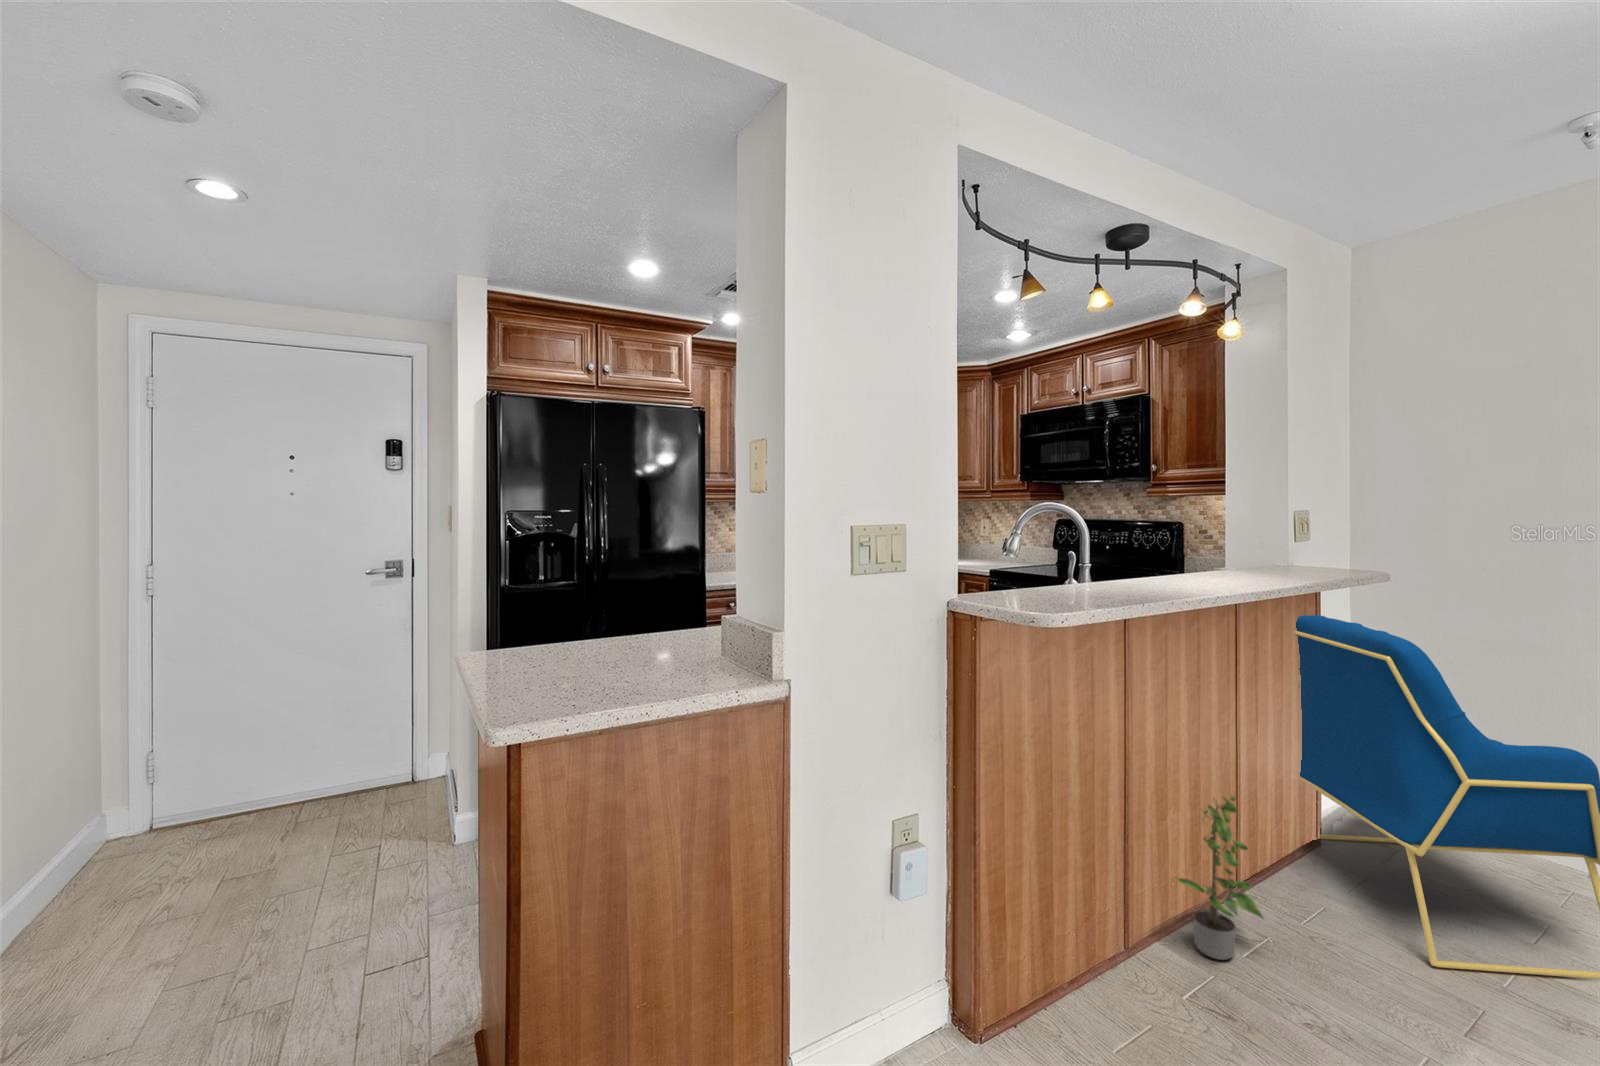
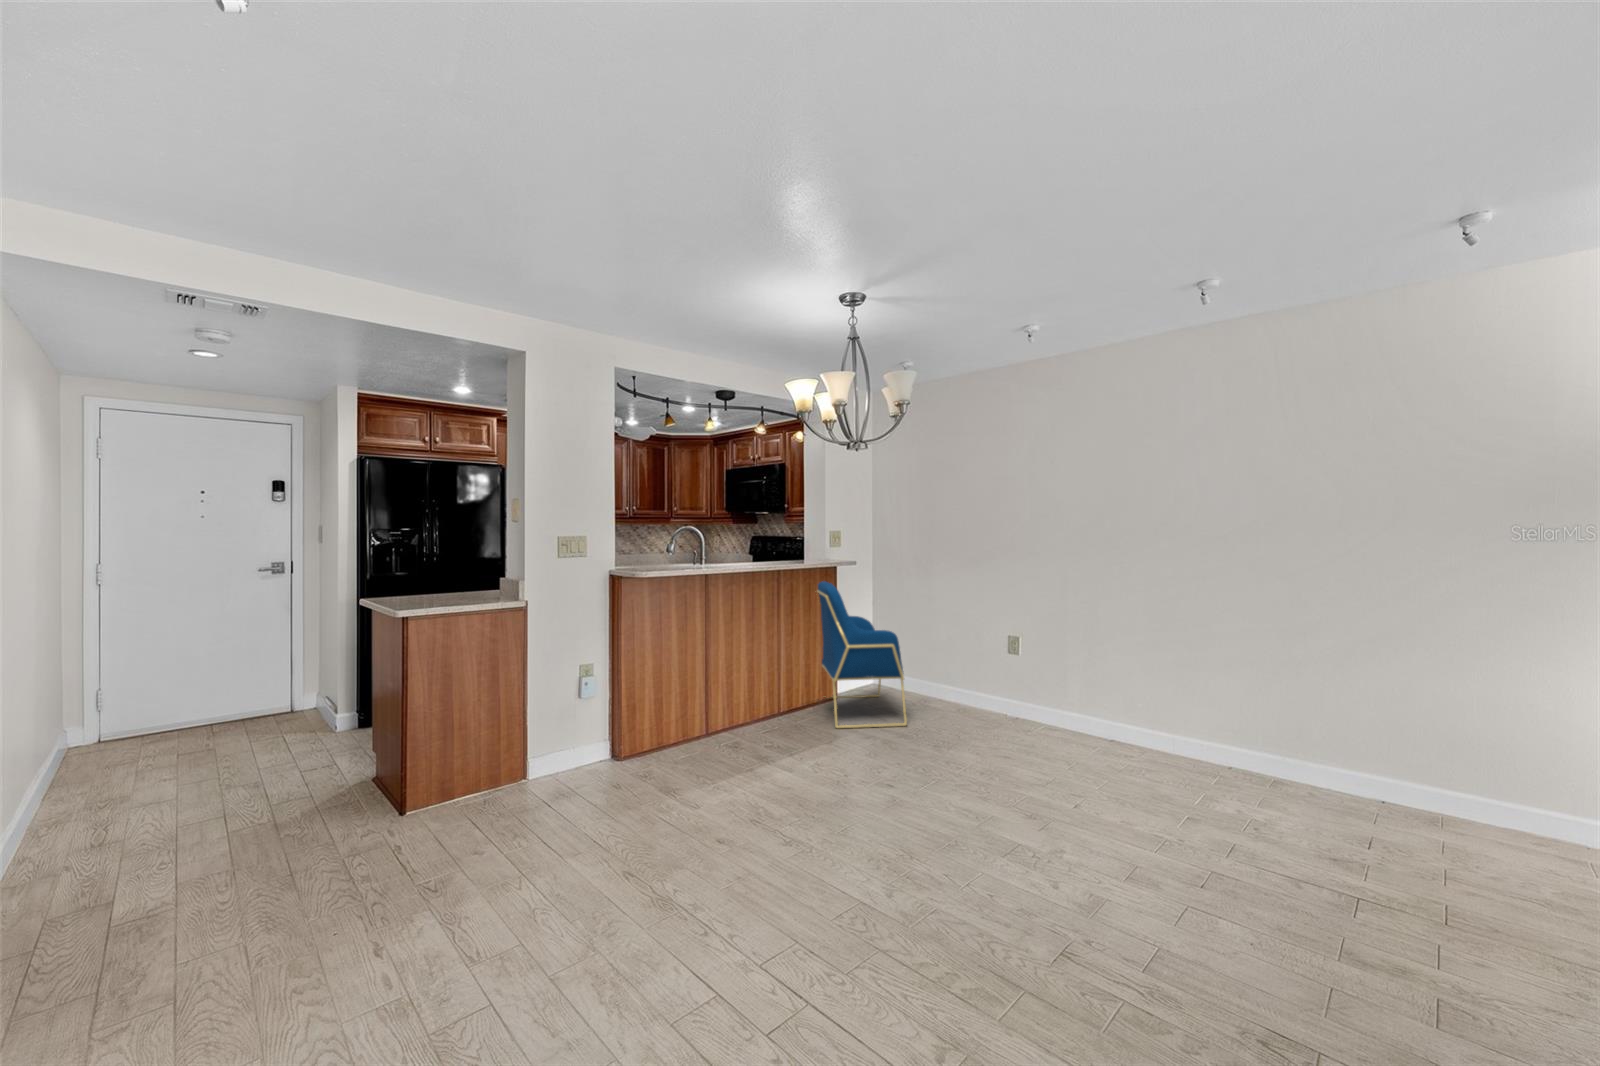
potted plant: present [1178,795,1263,960] -> none [730,659,768,734]

